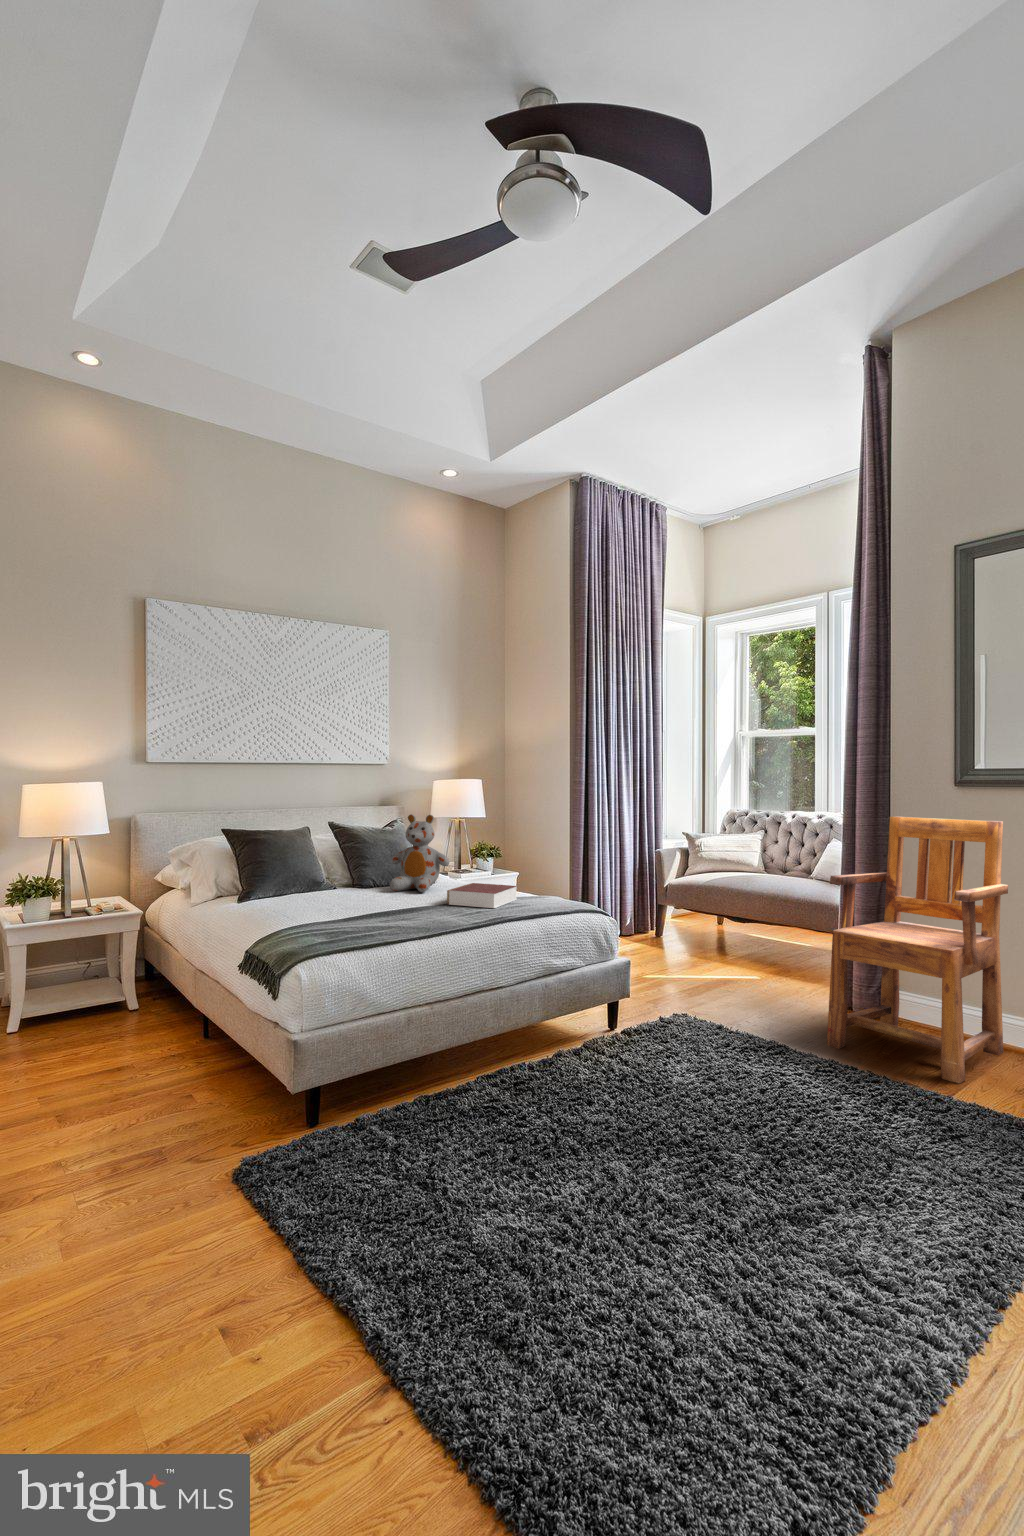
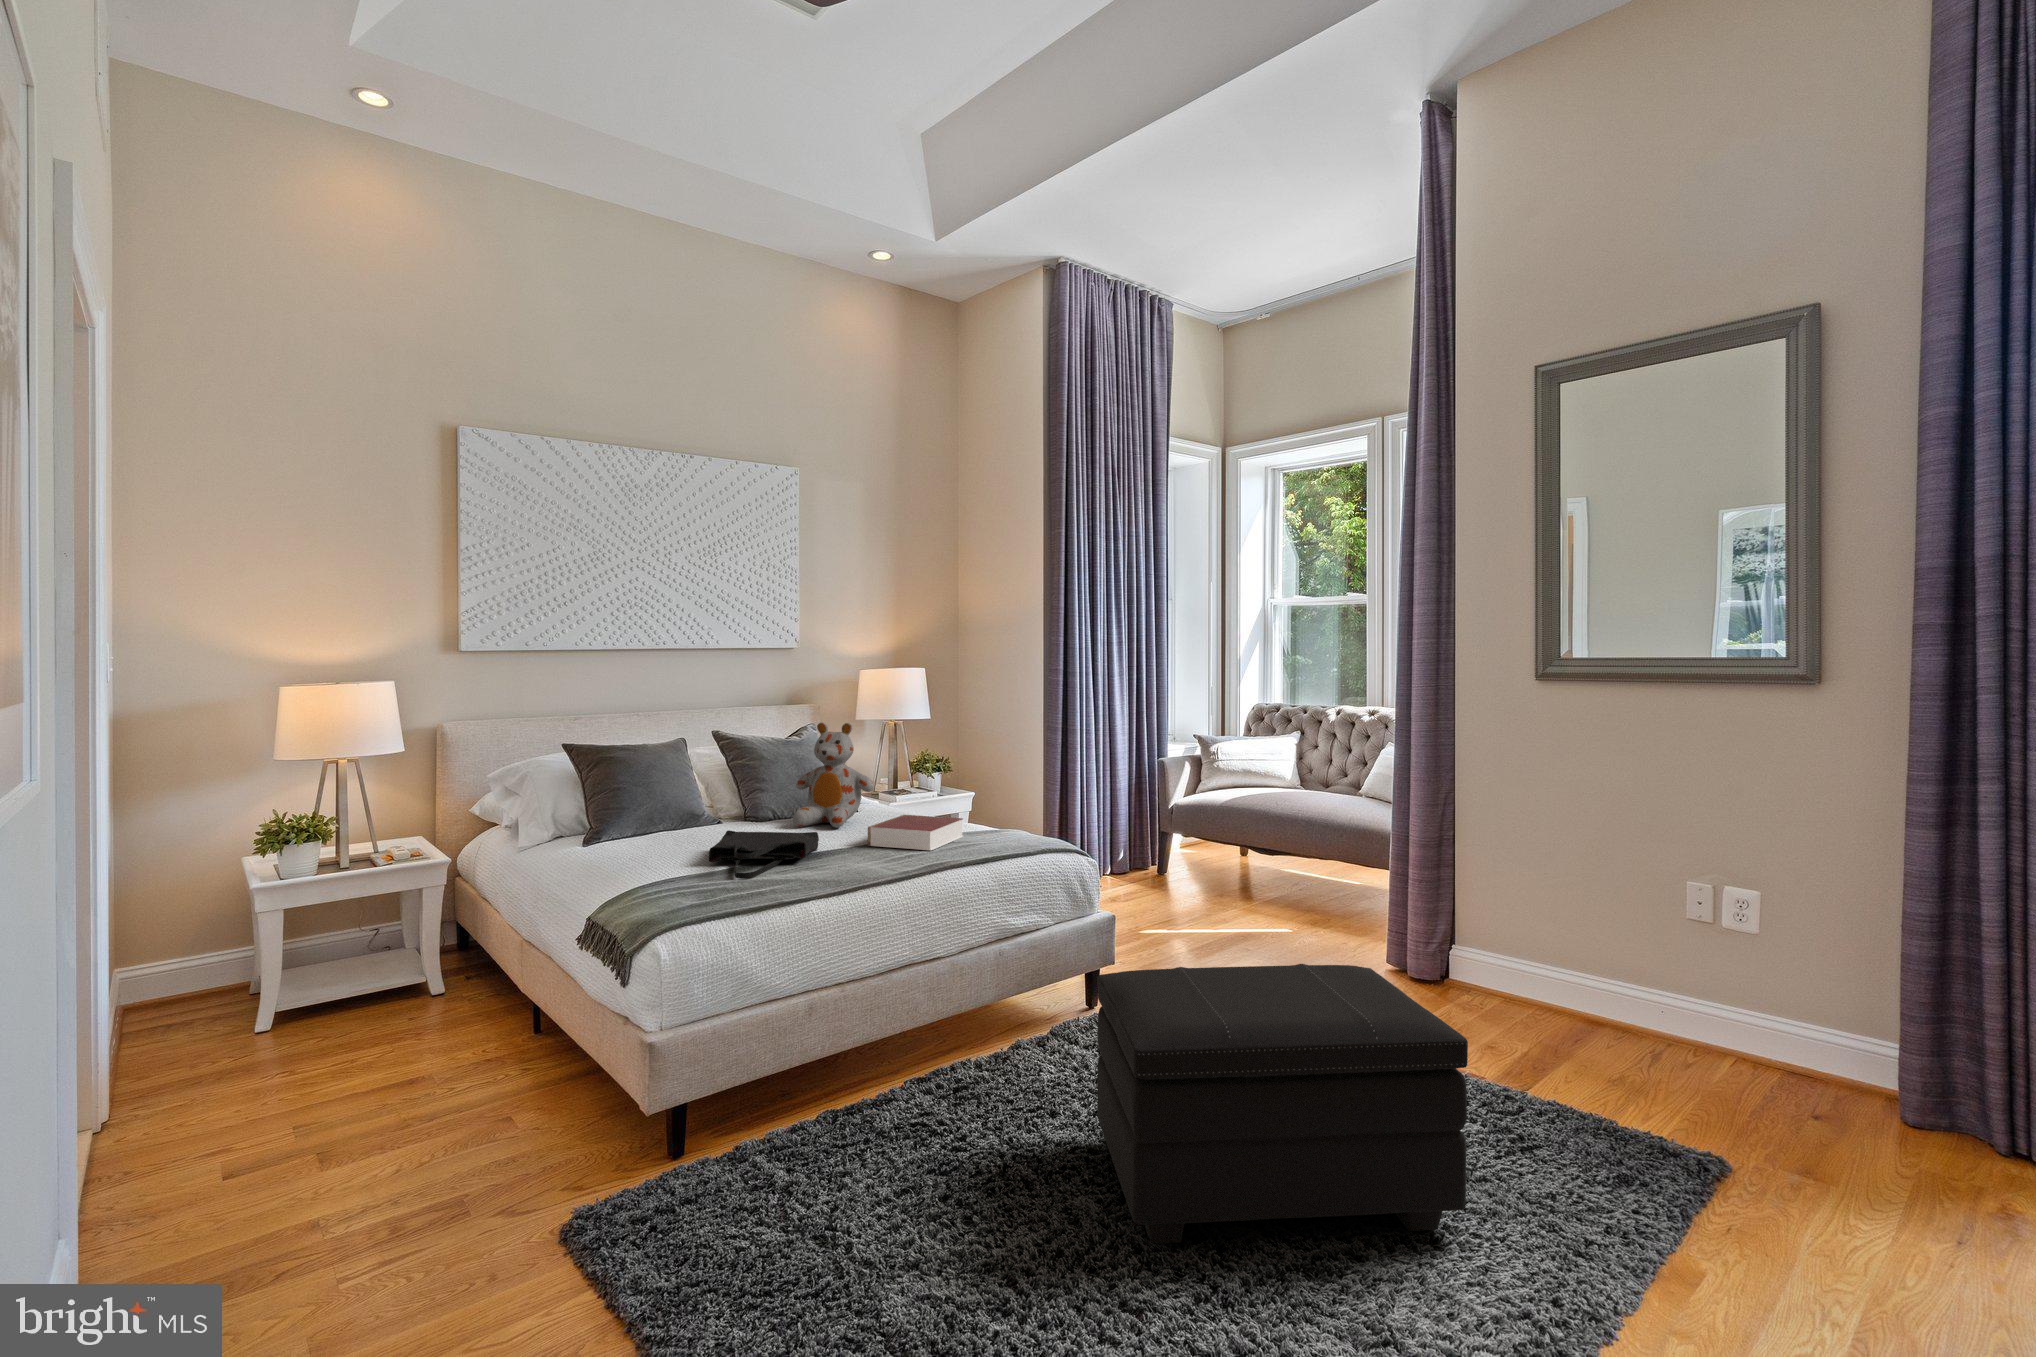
armchair: present [827,816,1008,1083] -> none [1369,720,1603,1072]
tote bag: none [332,891,411,924] -> present [709,830,819,878]
footstool: none [625,992,913,1196] -> present [1097,964,1468,1244]

